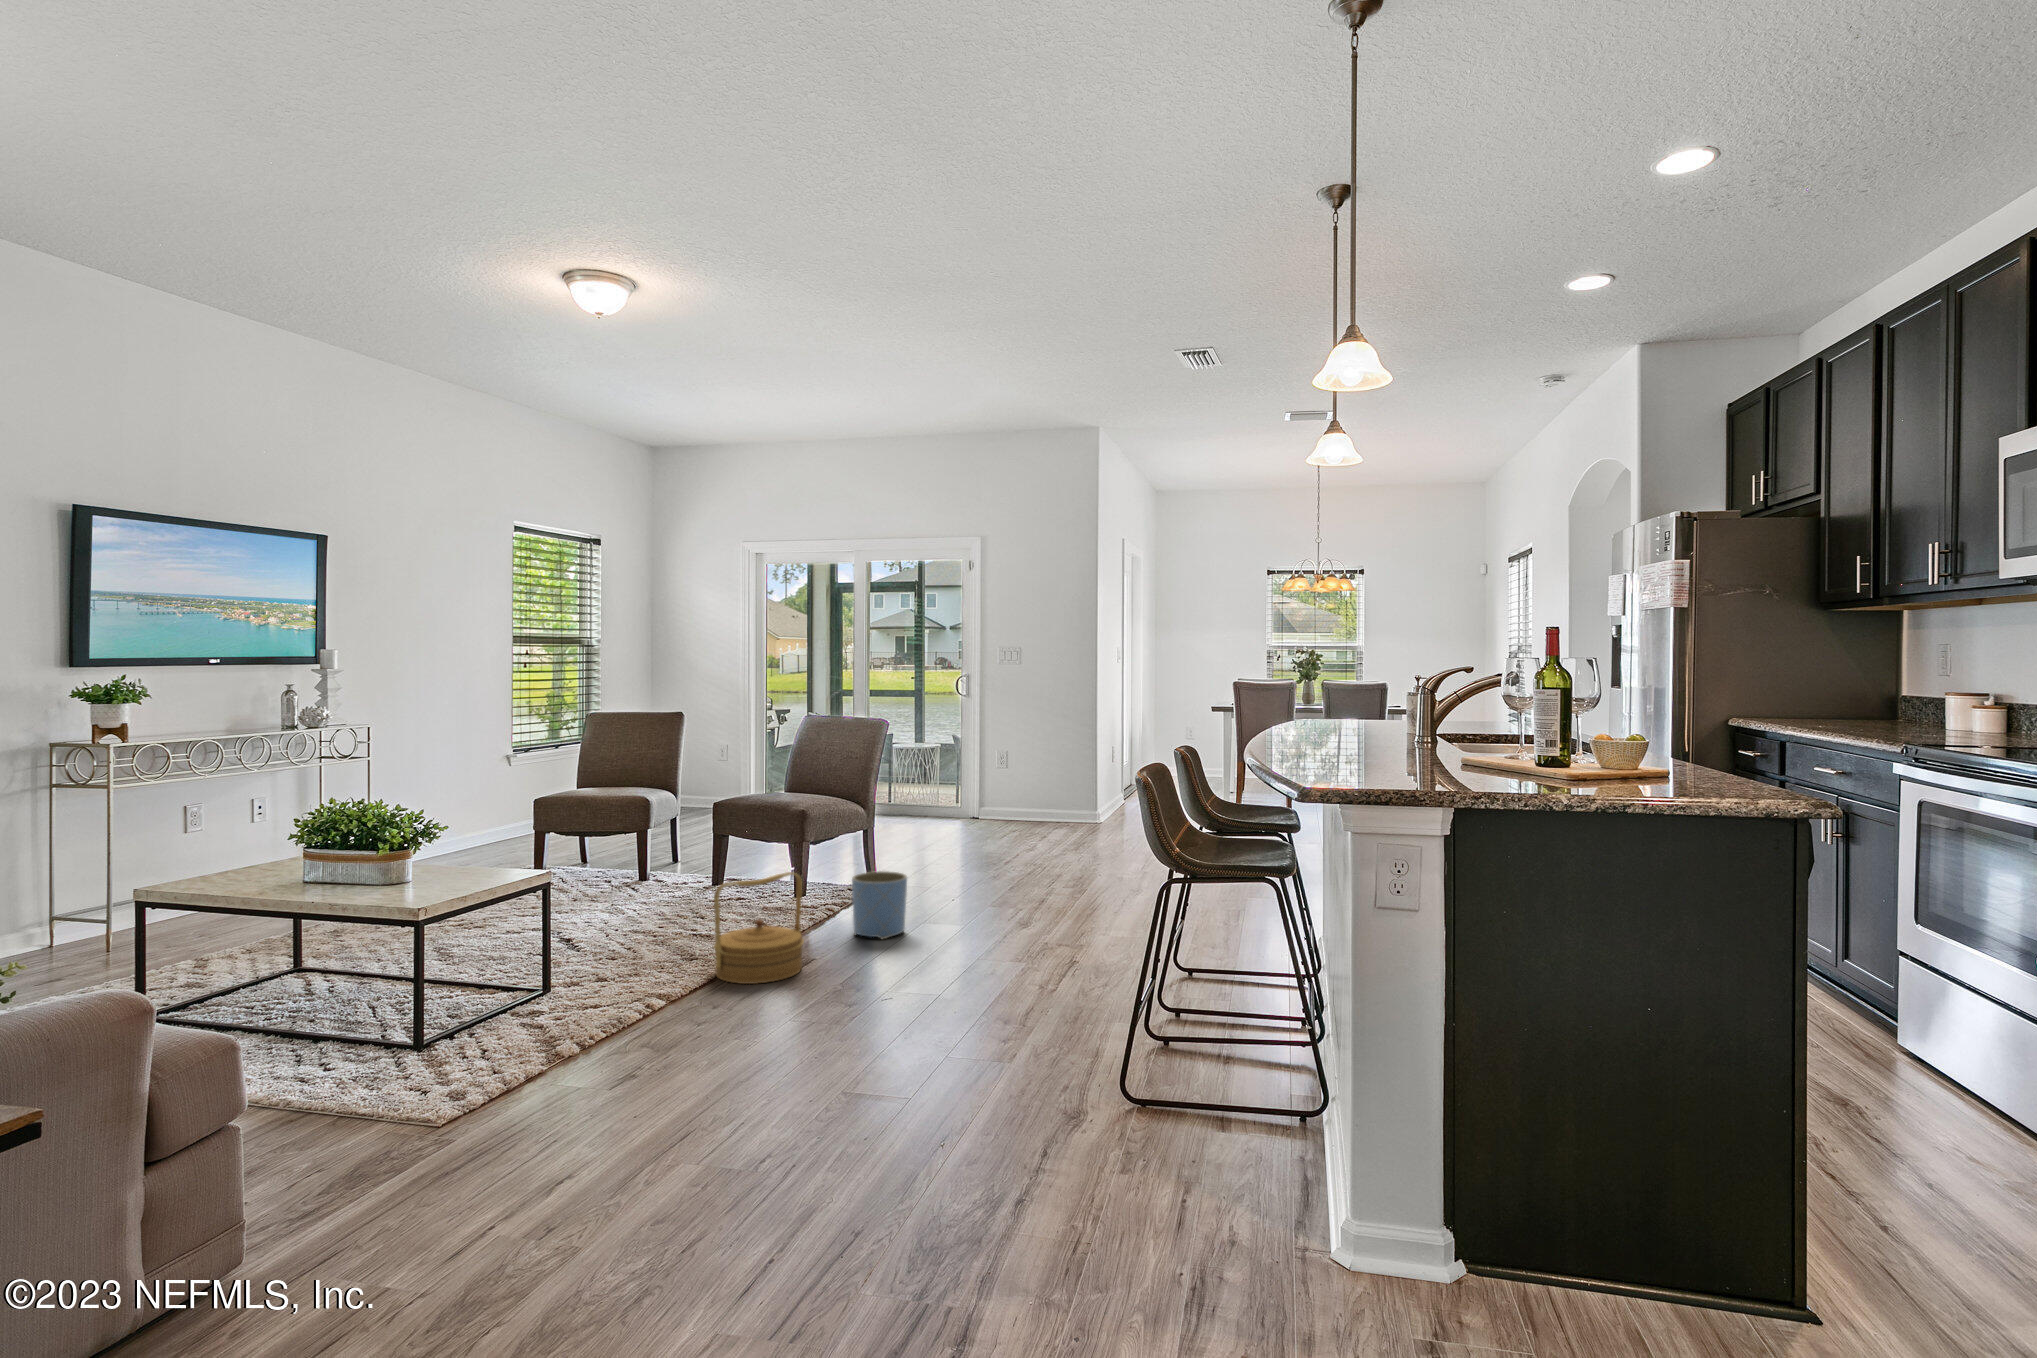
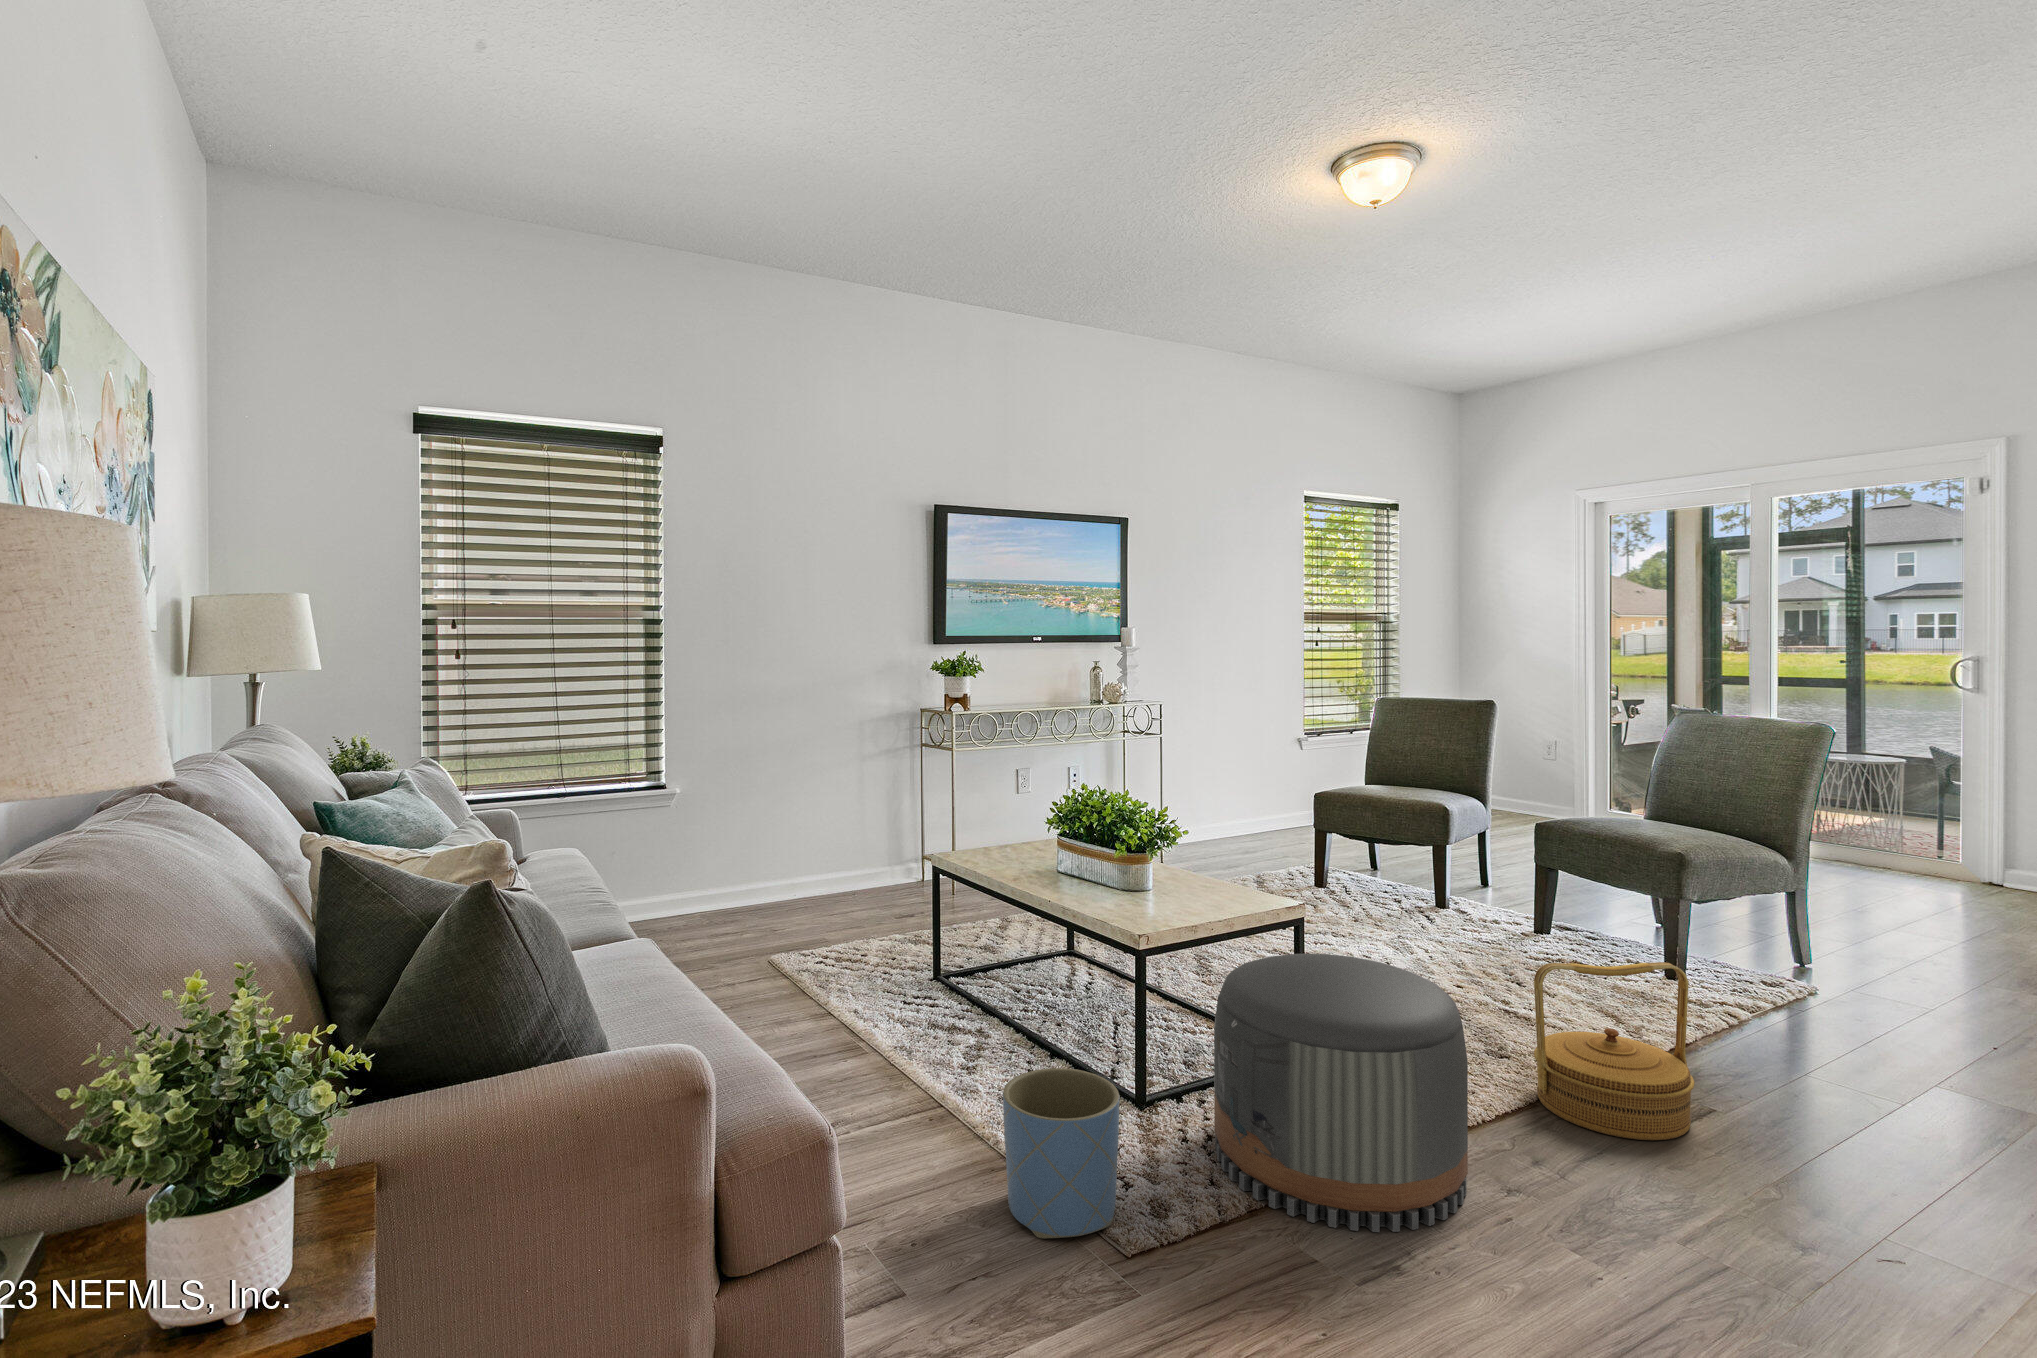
planter: present [852,871,907,939] -> present [1003,1068,1119,1238]
pouf: none [491,897,674,1073] -> present [1214,954,1468,1232]

